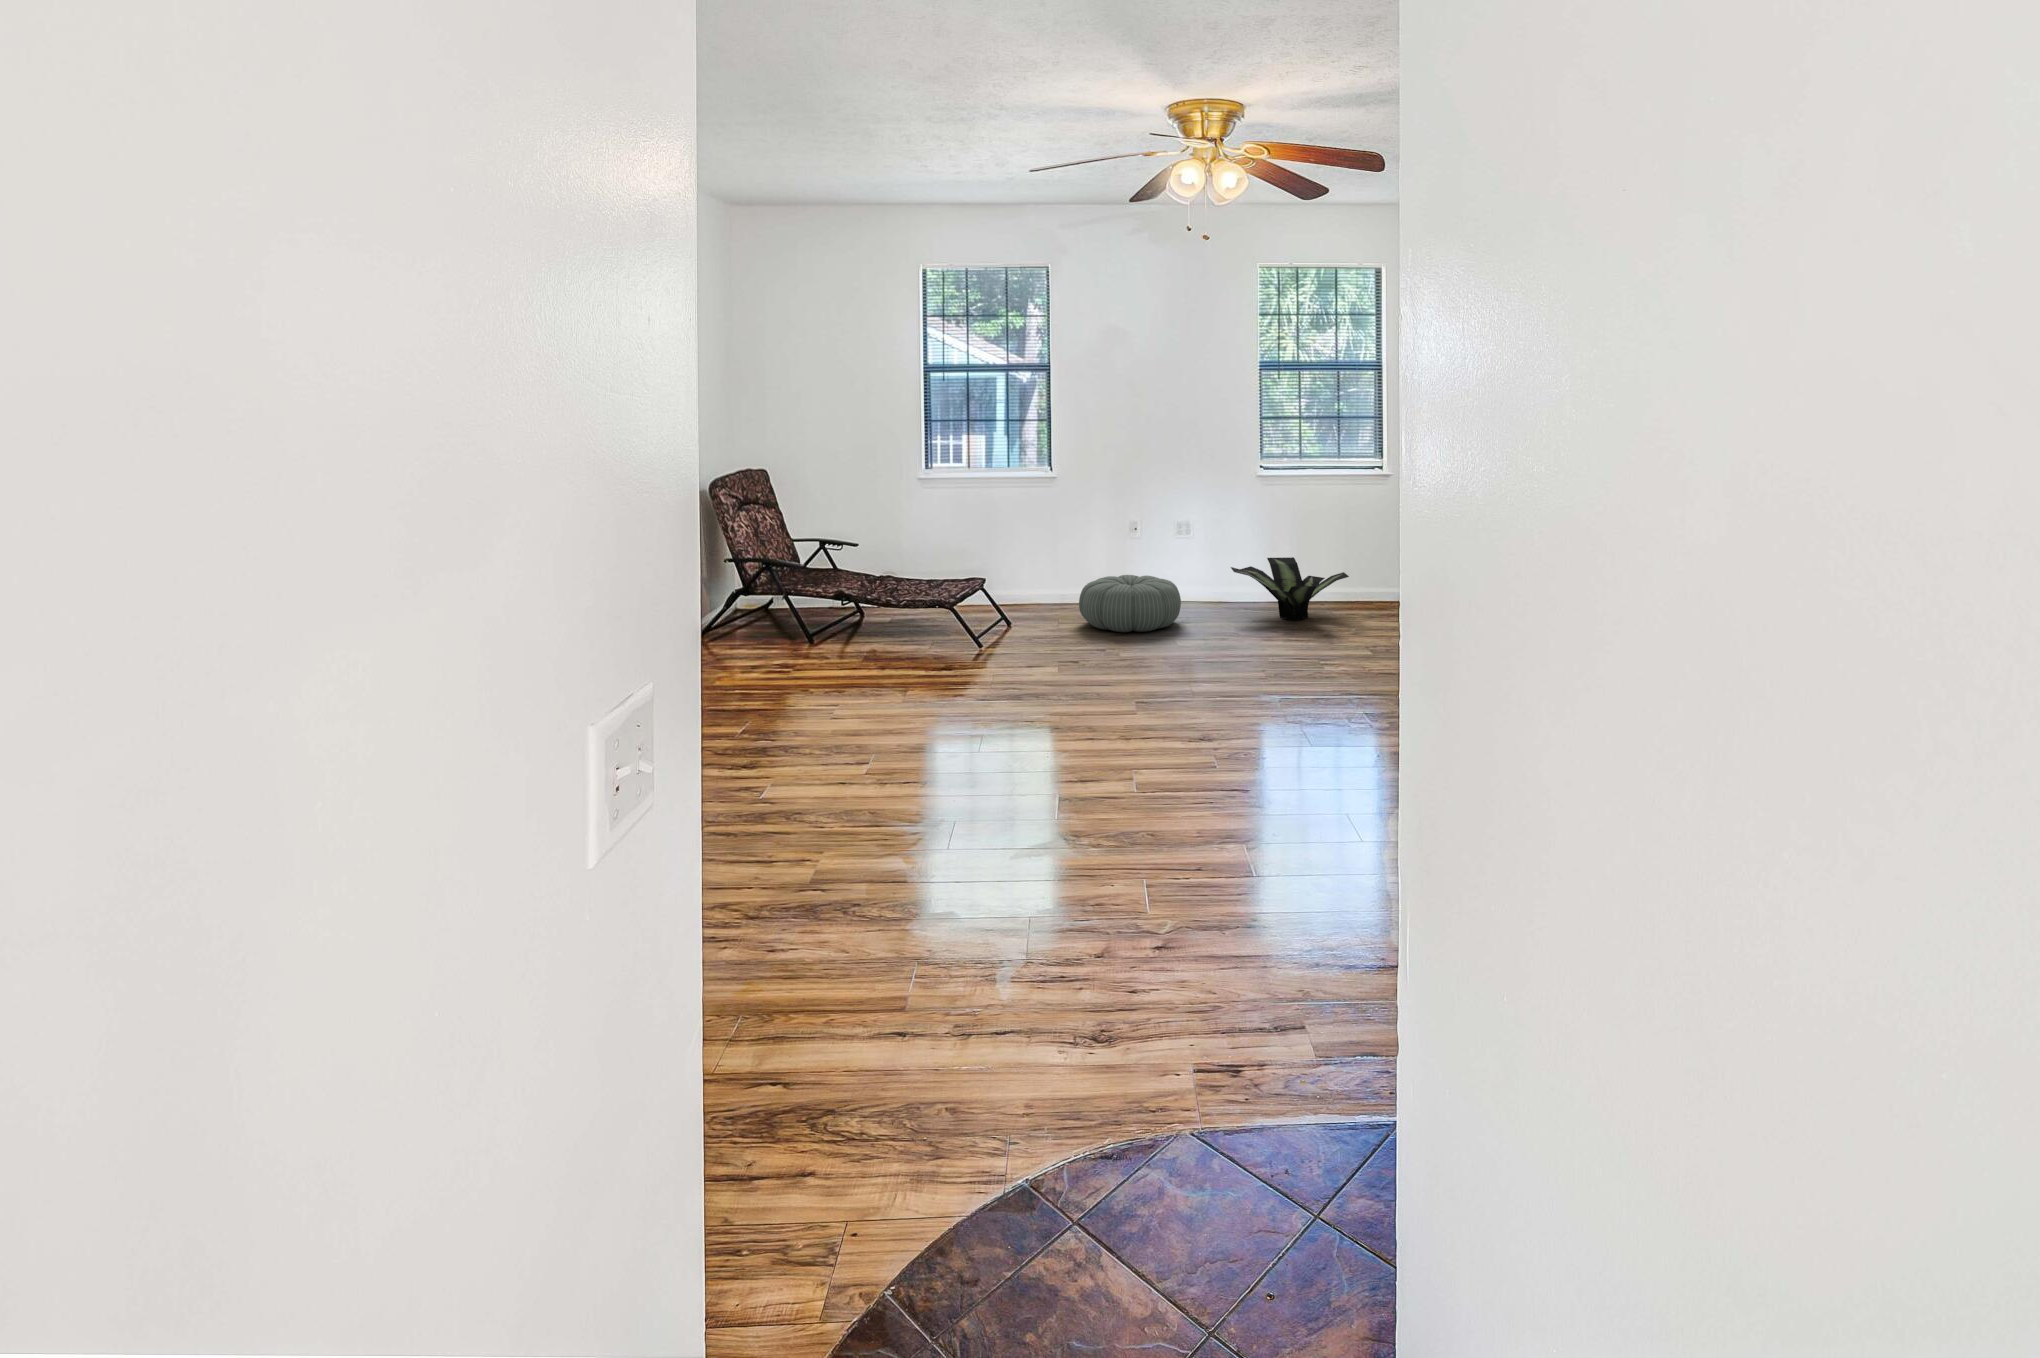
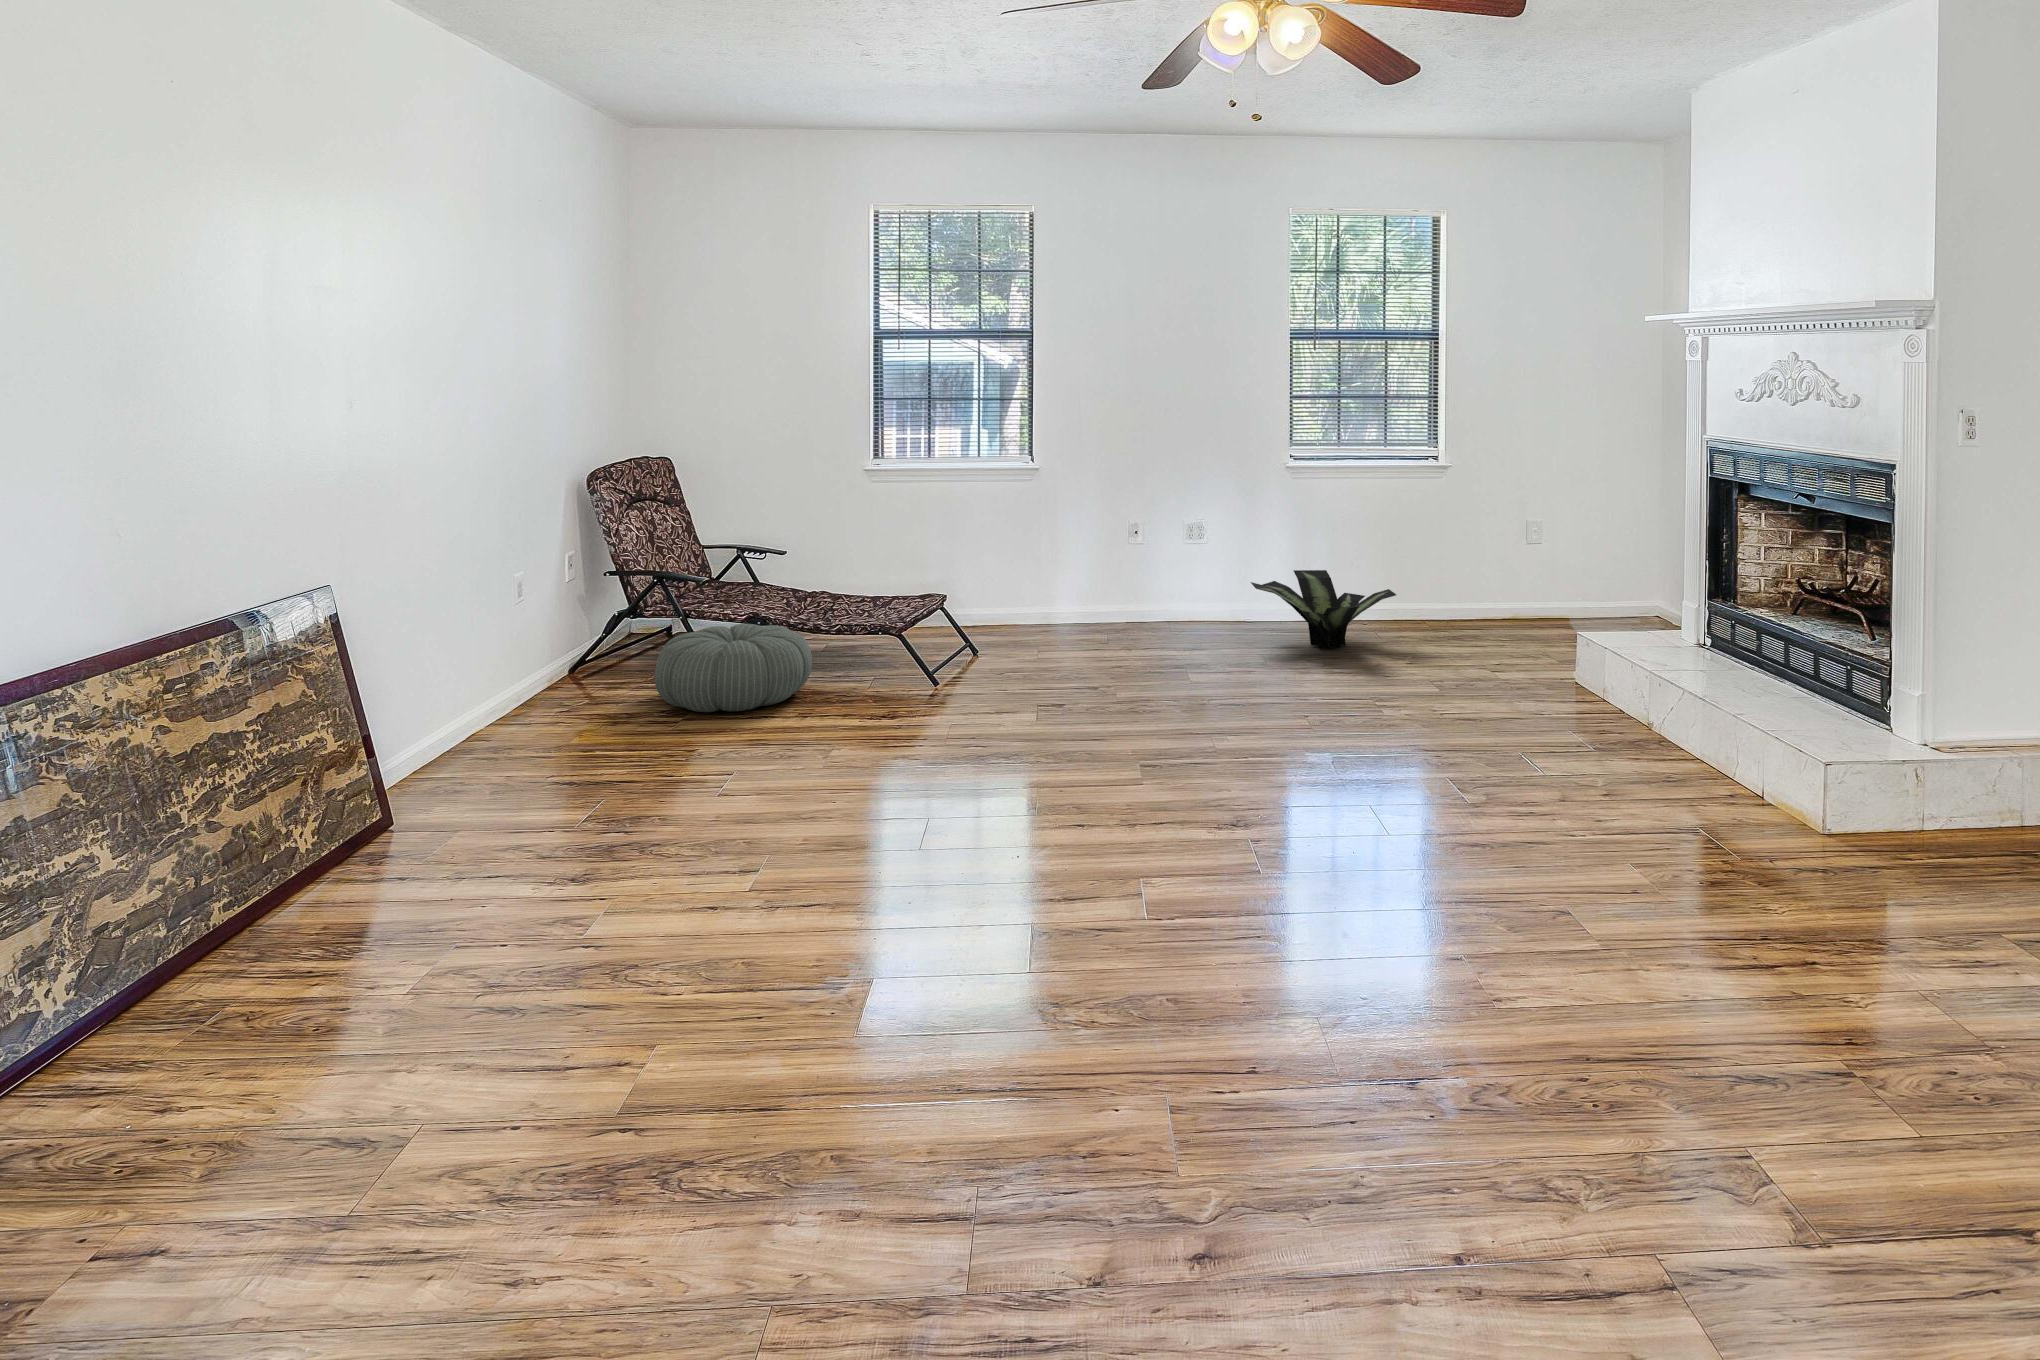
pouf: present [1079,575,1181,632] -> present [655,624,812,712]

